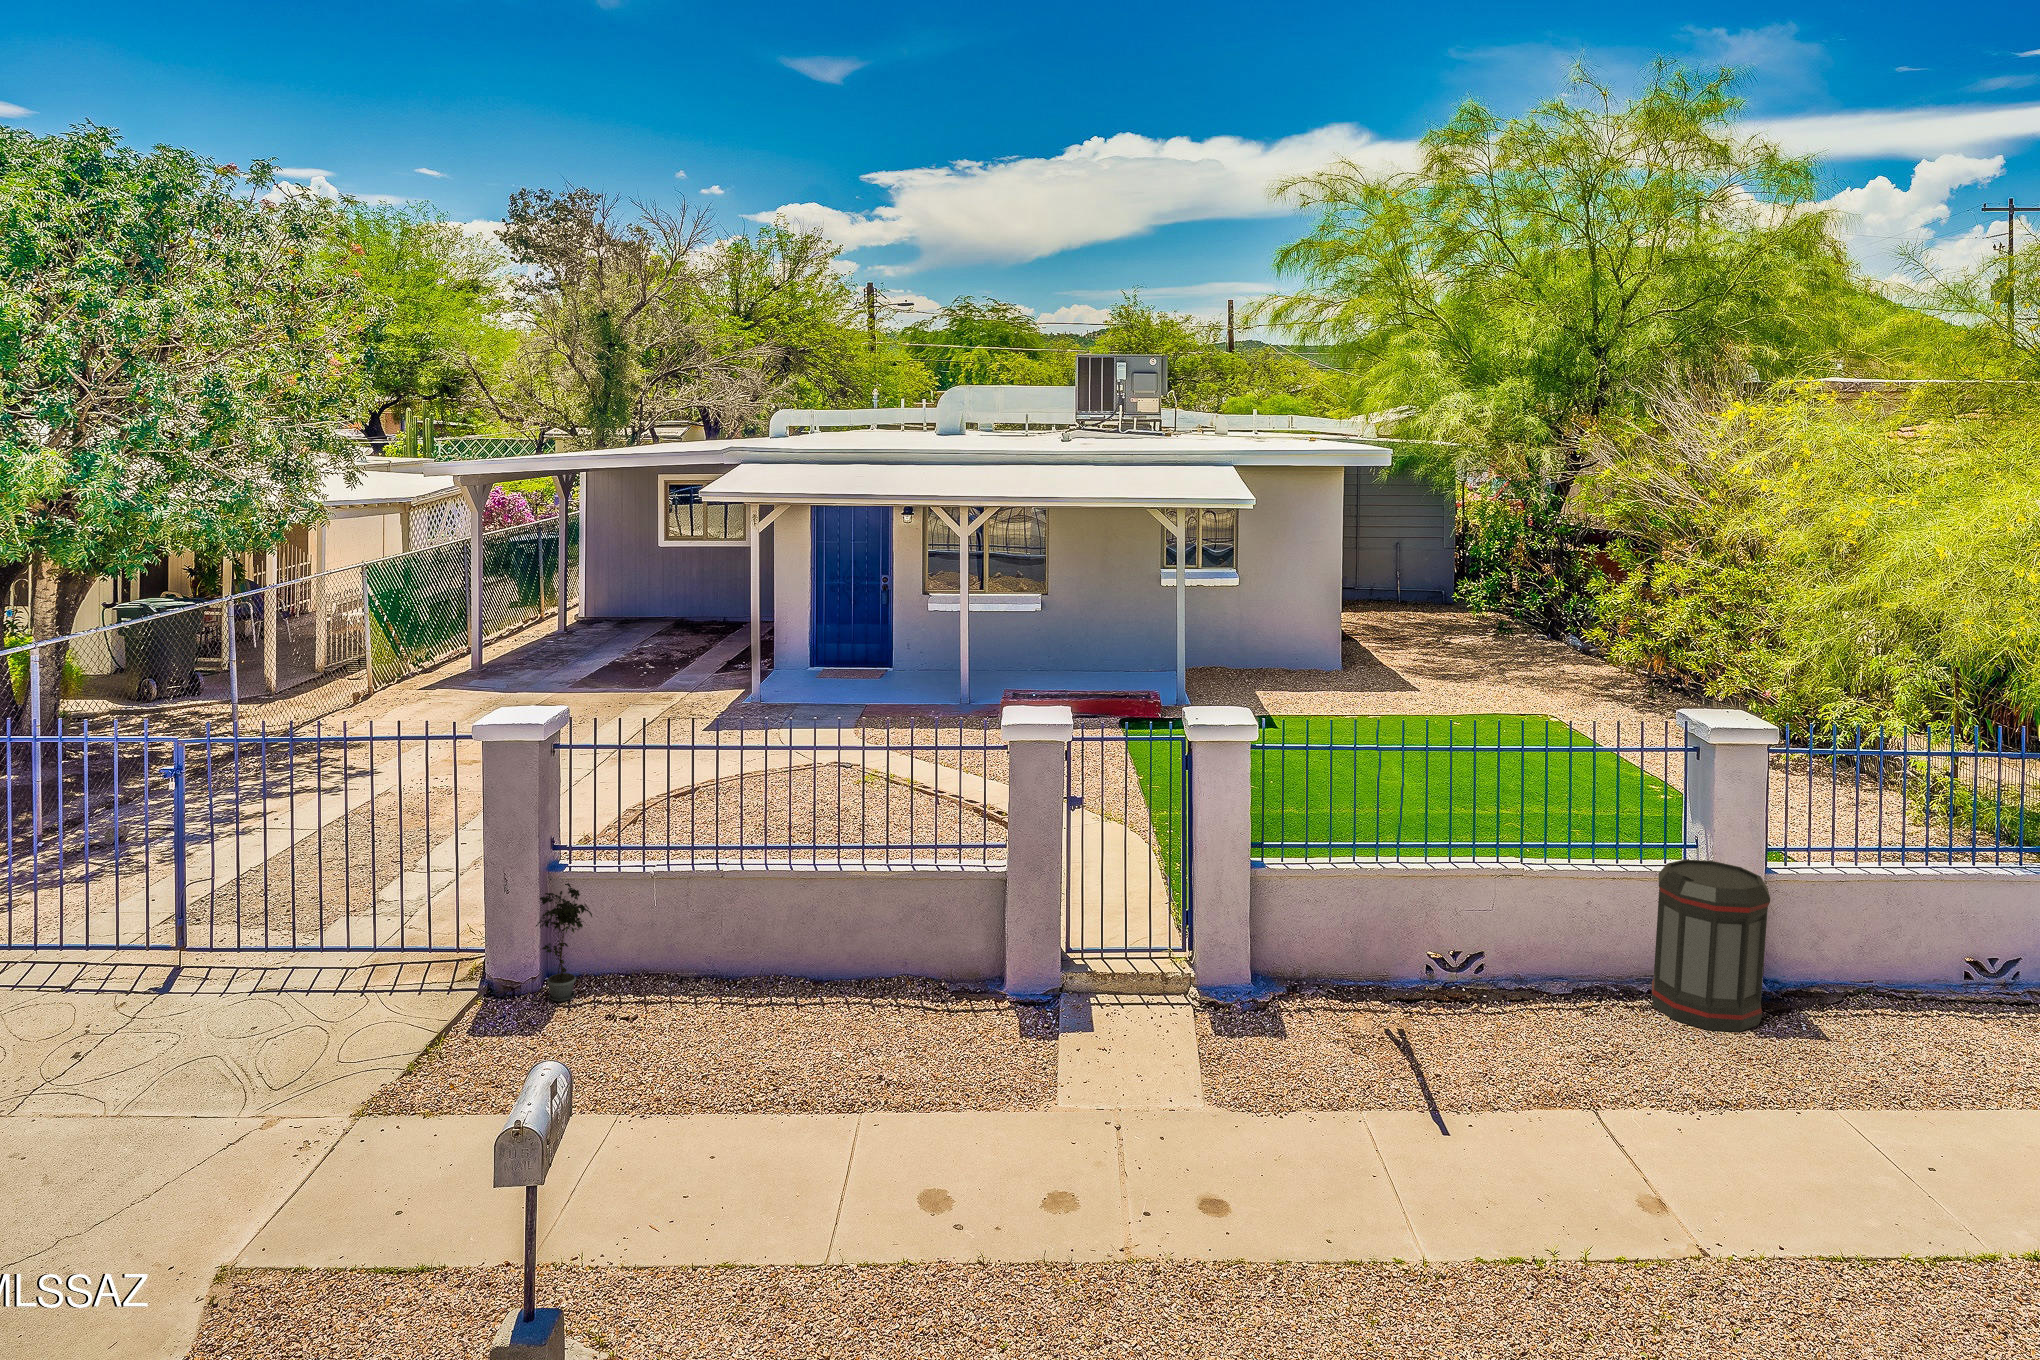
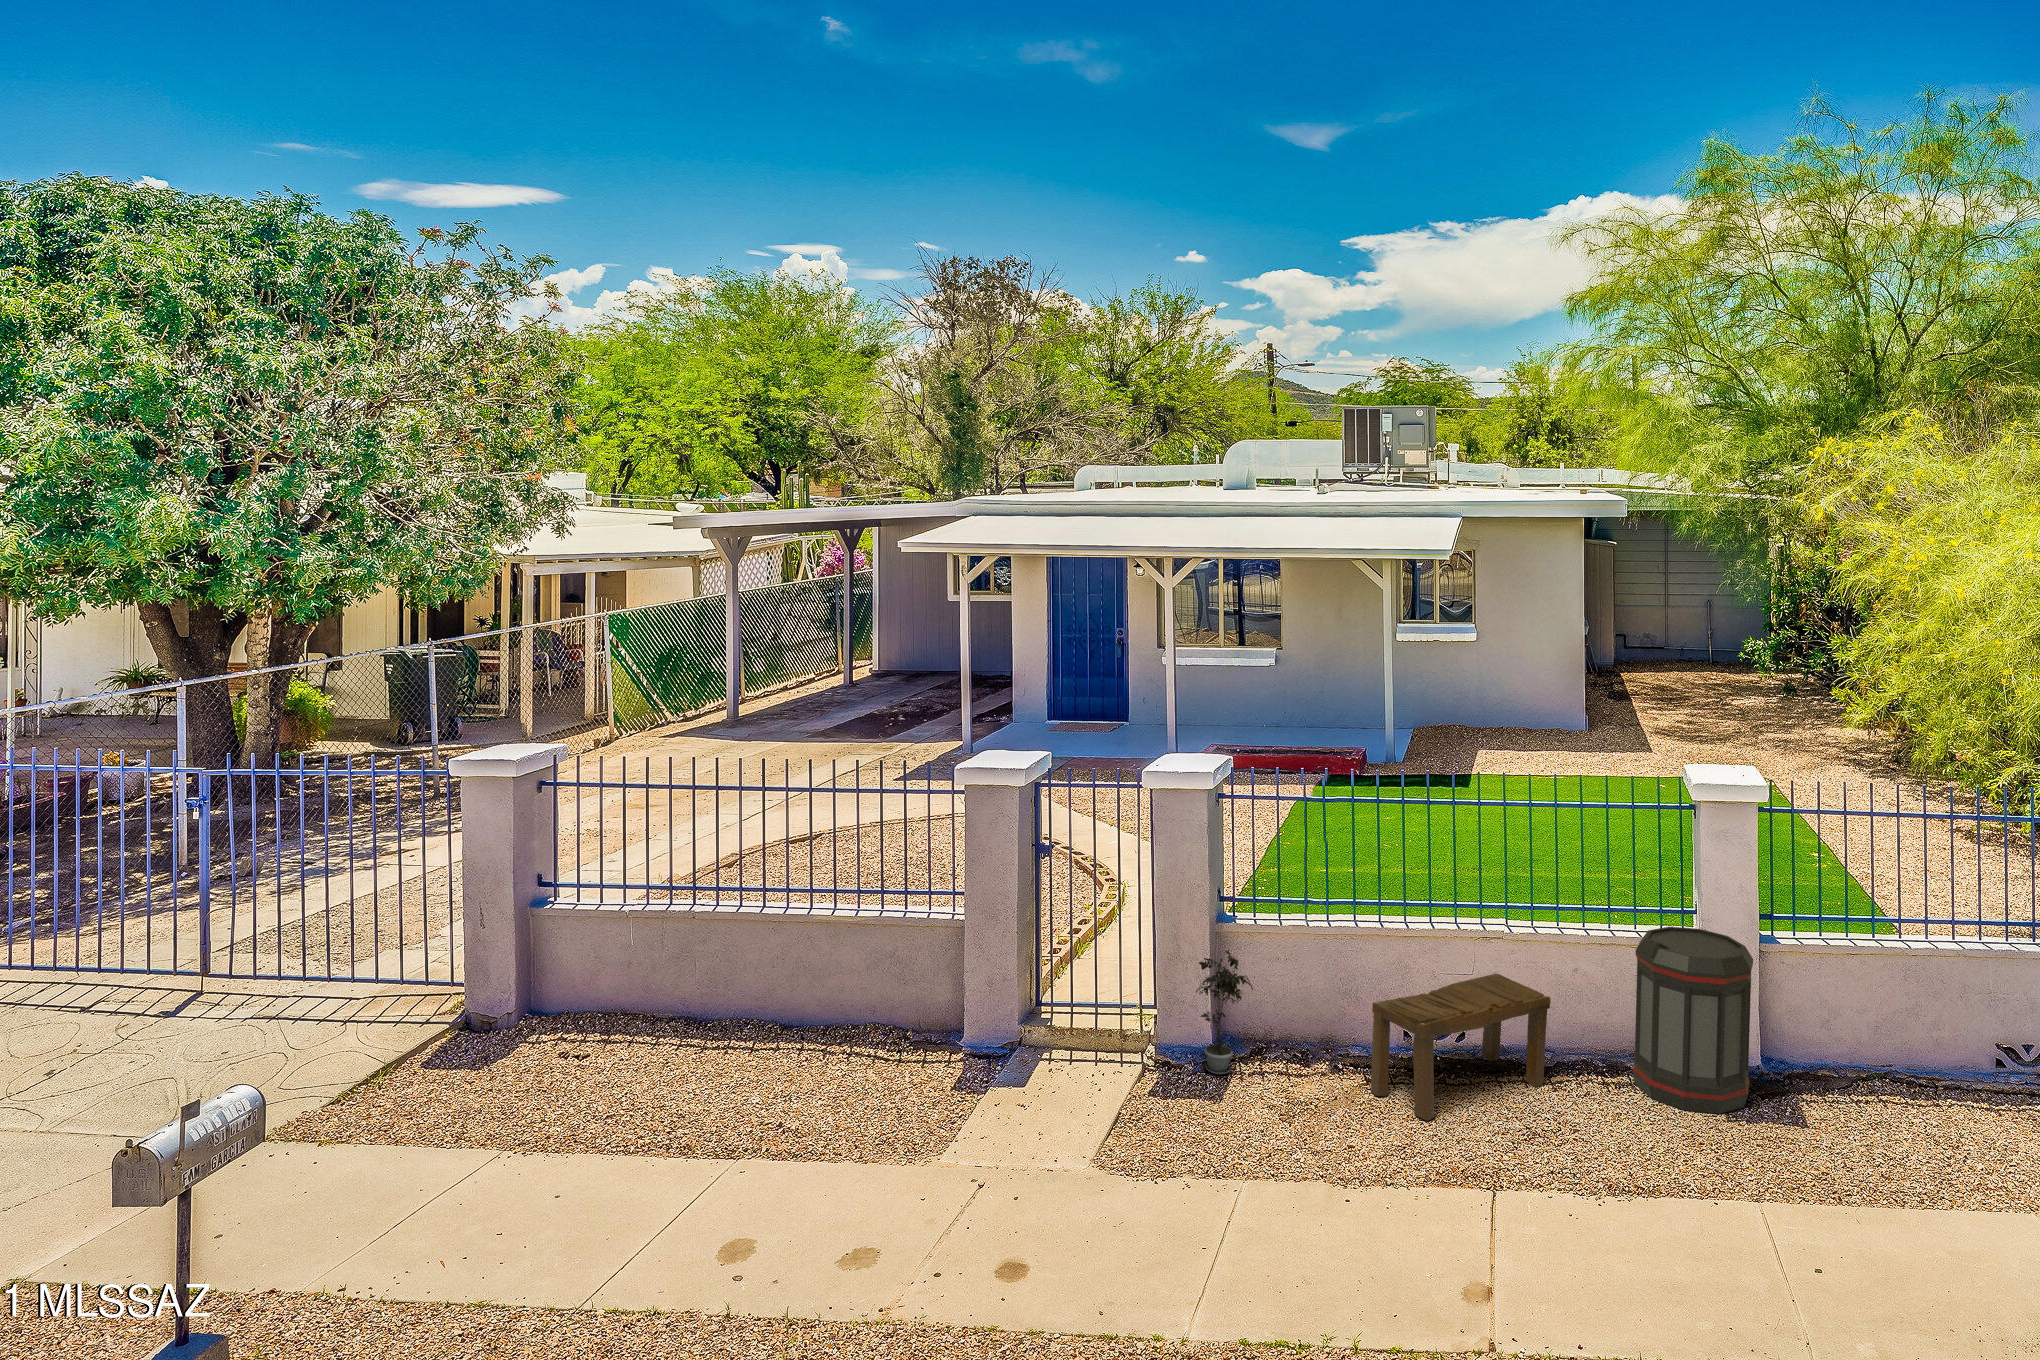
potted plant: present [536,883,592,1002] -> present [1196,951,1253,1075]
bench: none [1417,907,1583,1050] -> present [1371,973,1551,1121]

